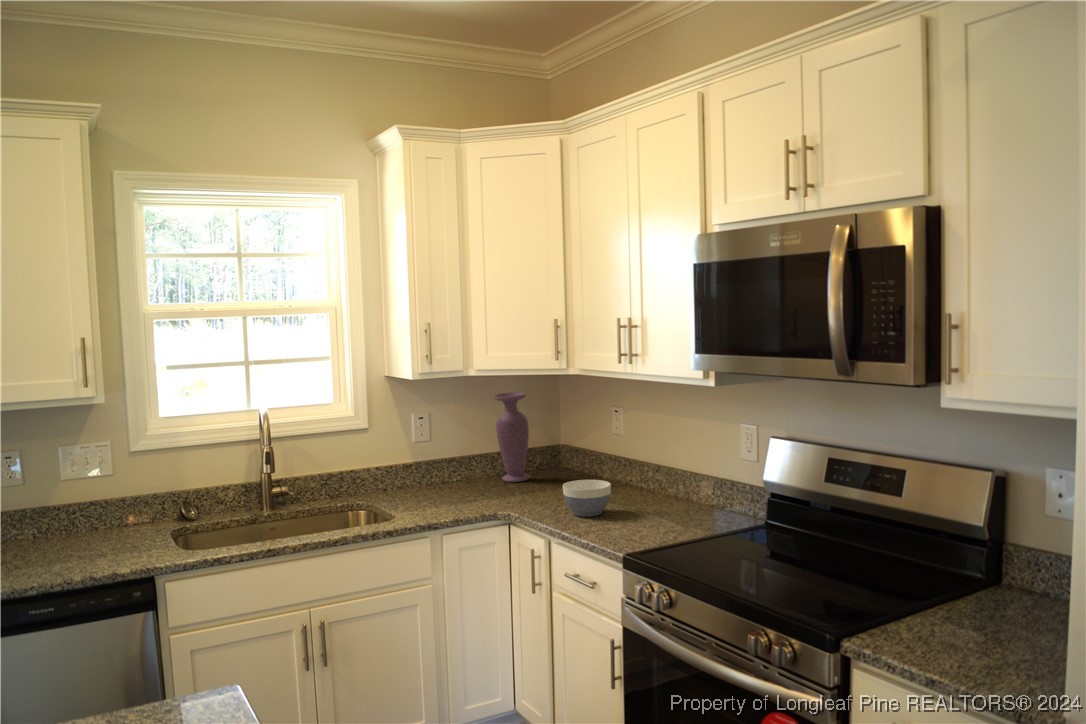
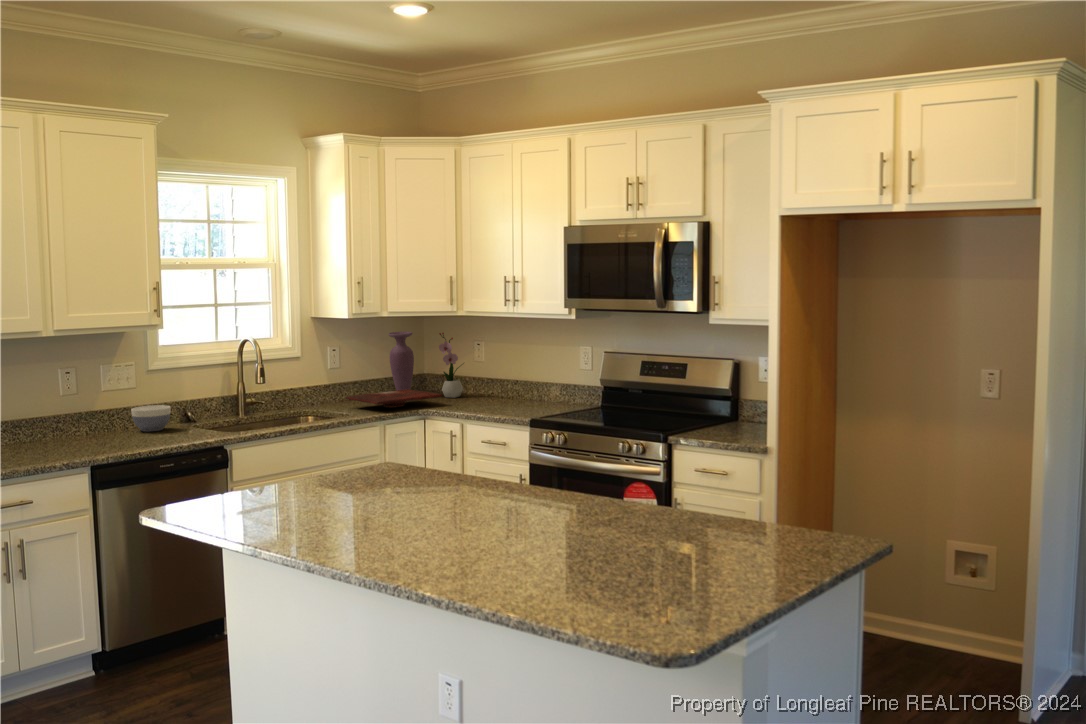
flower arrangement: none [553,395,594,486] -> present [439,333,464,398]
cutting board: none [412,474,541,504] -> present [345,389,442,408]
bowl: present [563,480,611,517] -> present [131,405,171,432]

